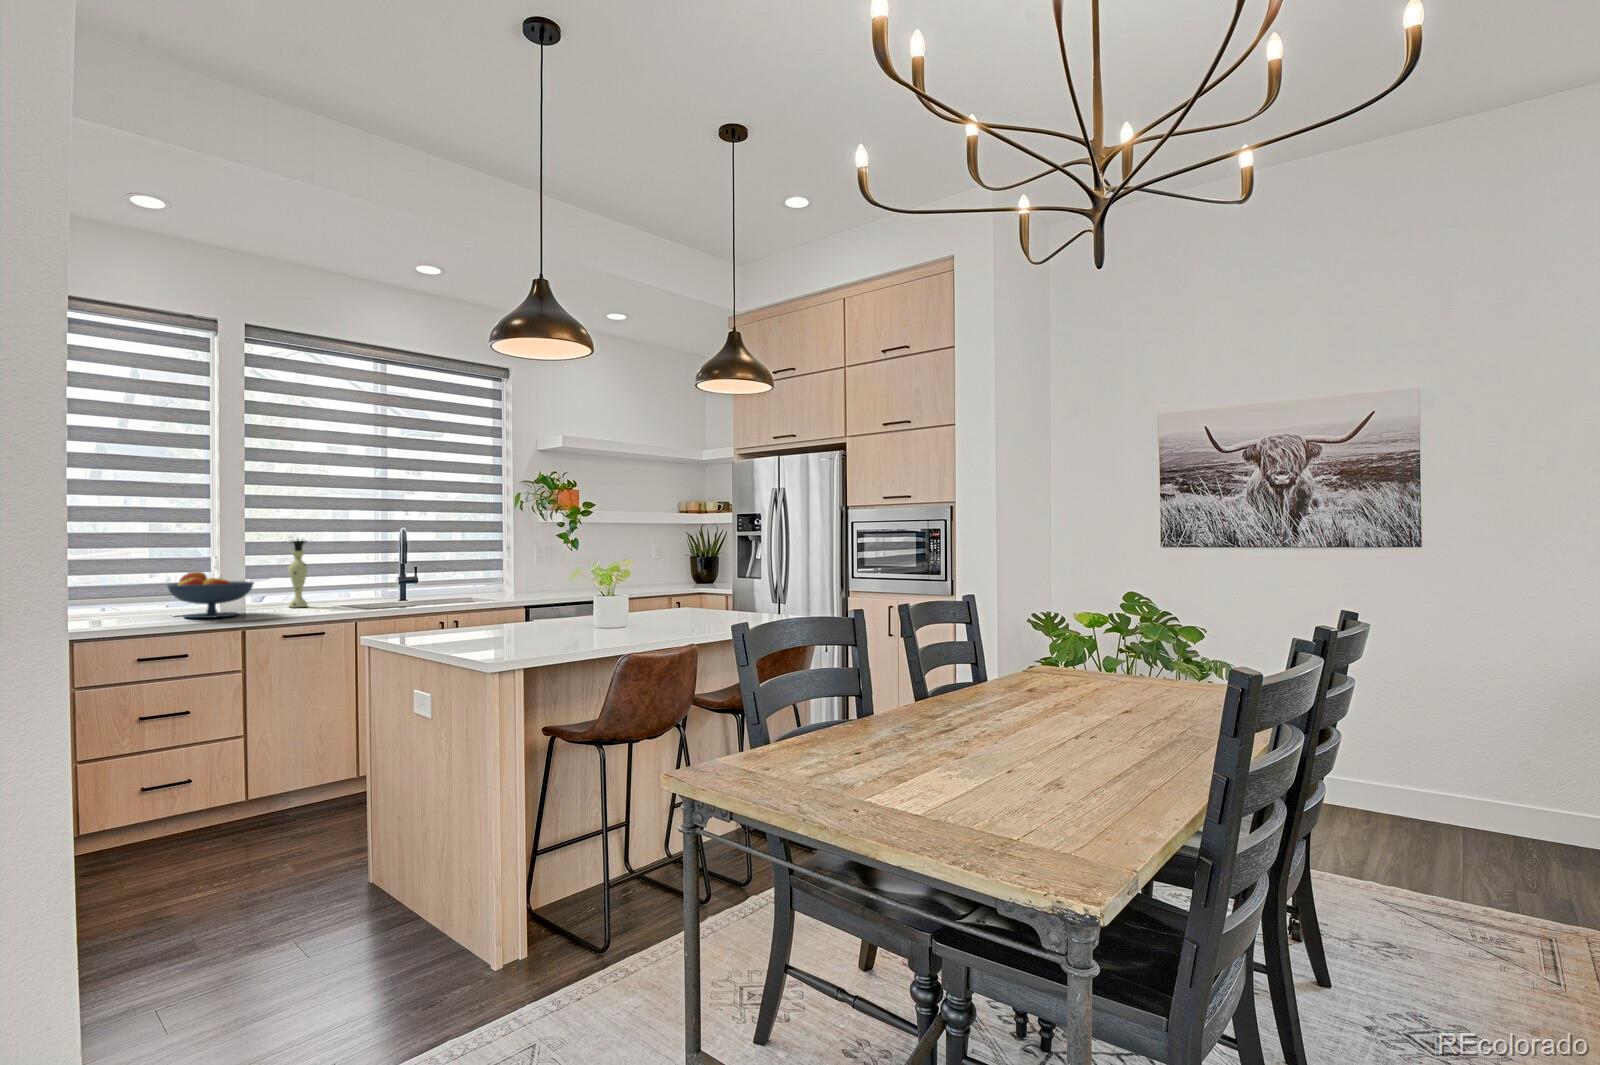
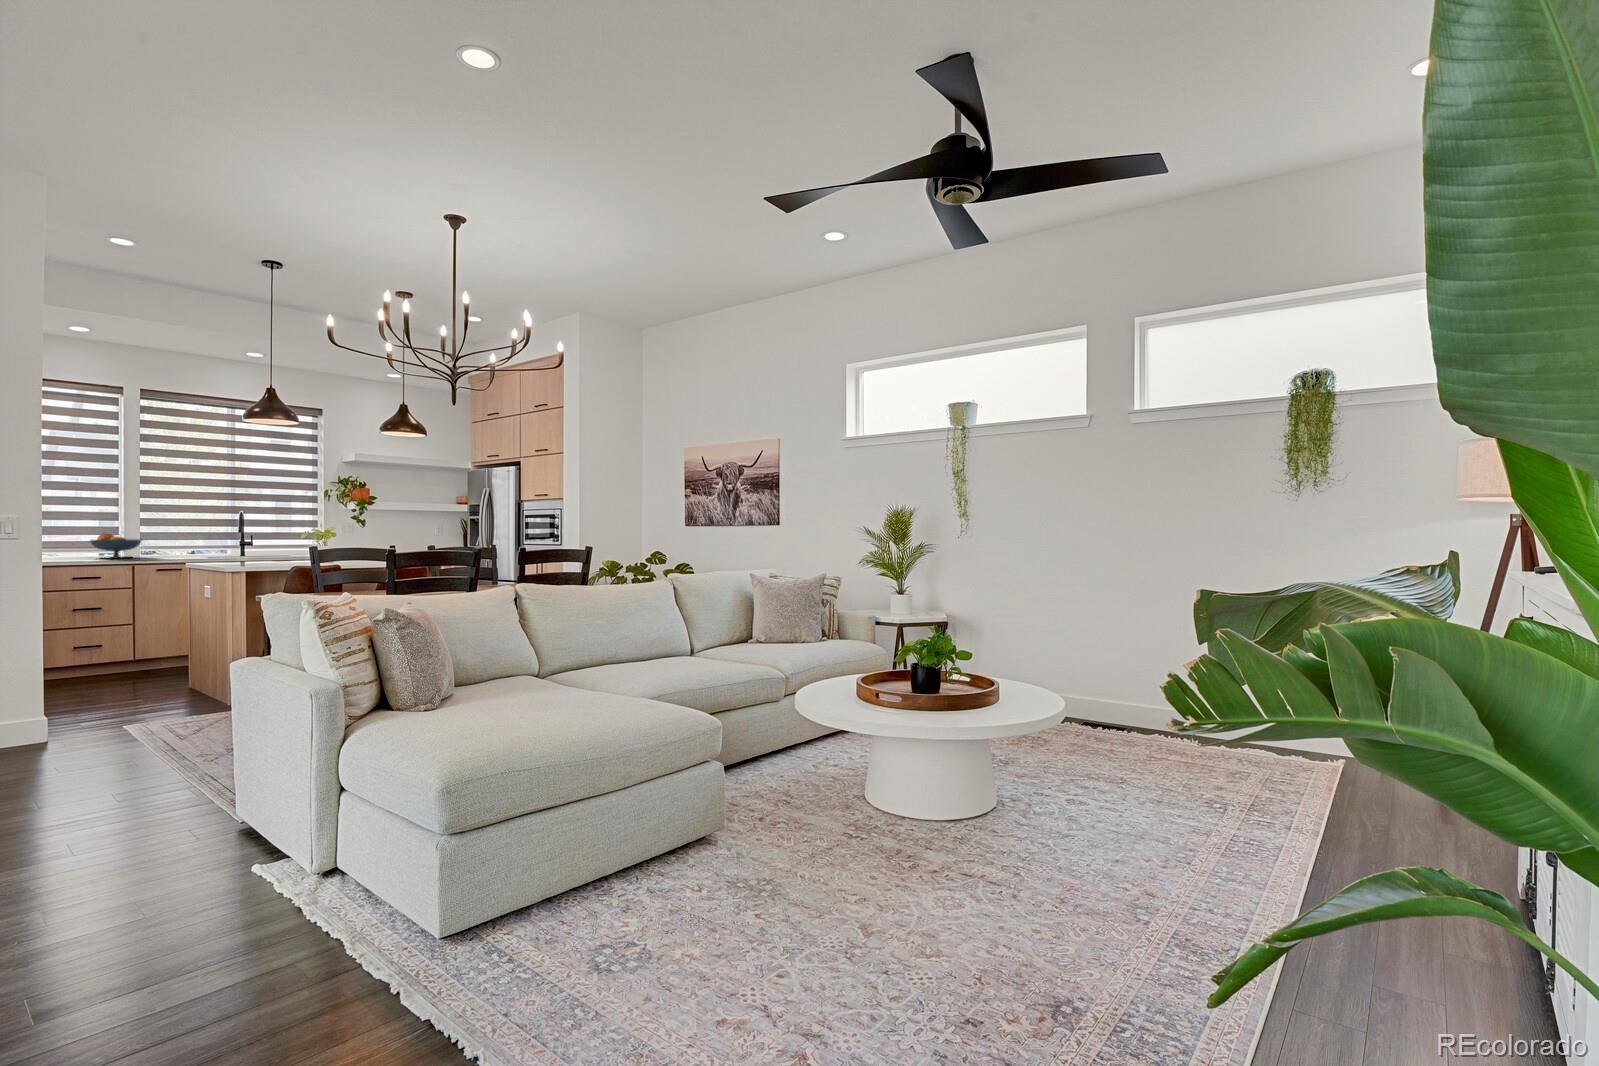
vase: present [289,539,308,607] -> none [161,514,183,556]

